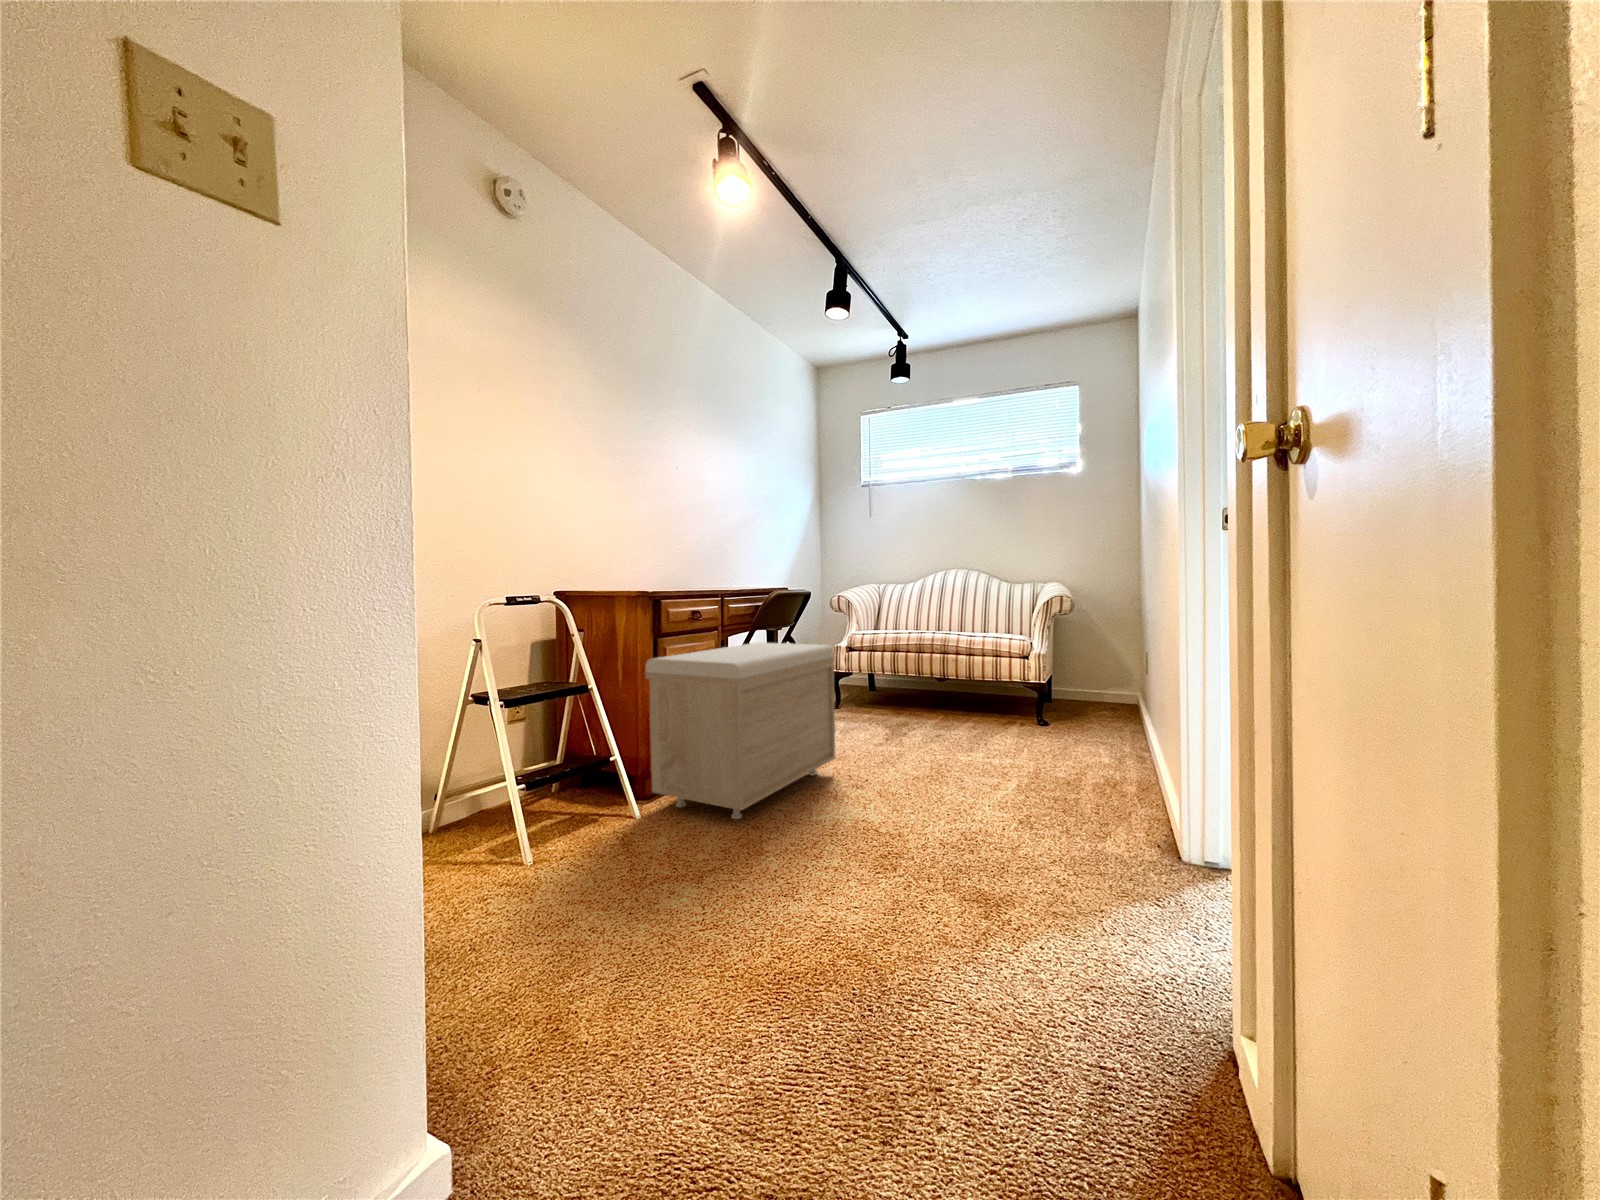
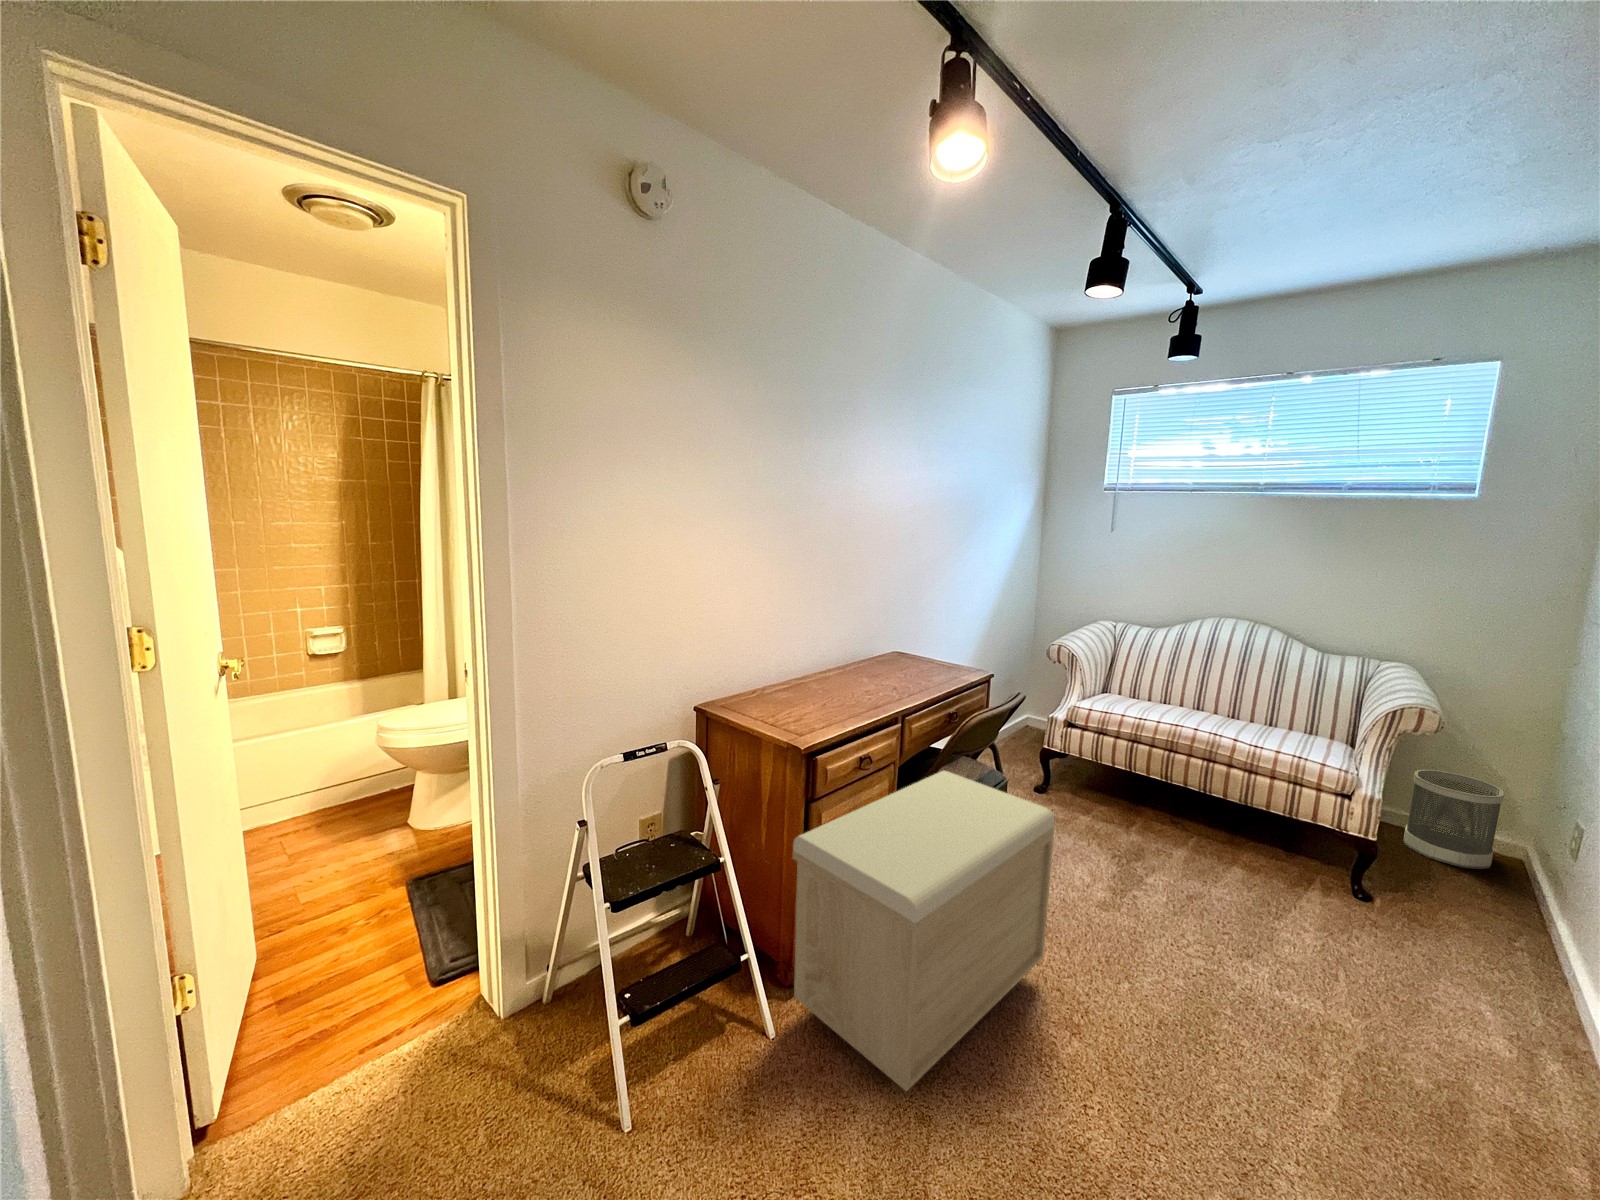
wastebasket: none [1070,653,1117,709] -> present [1403,770,1504,869]

